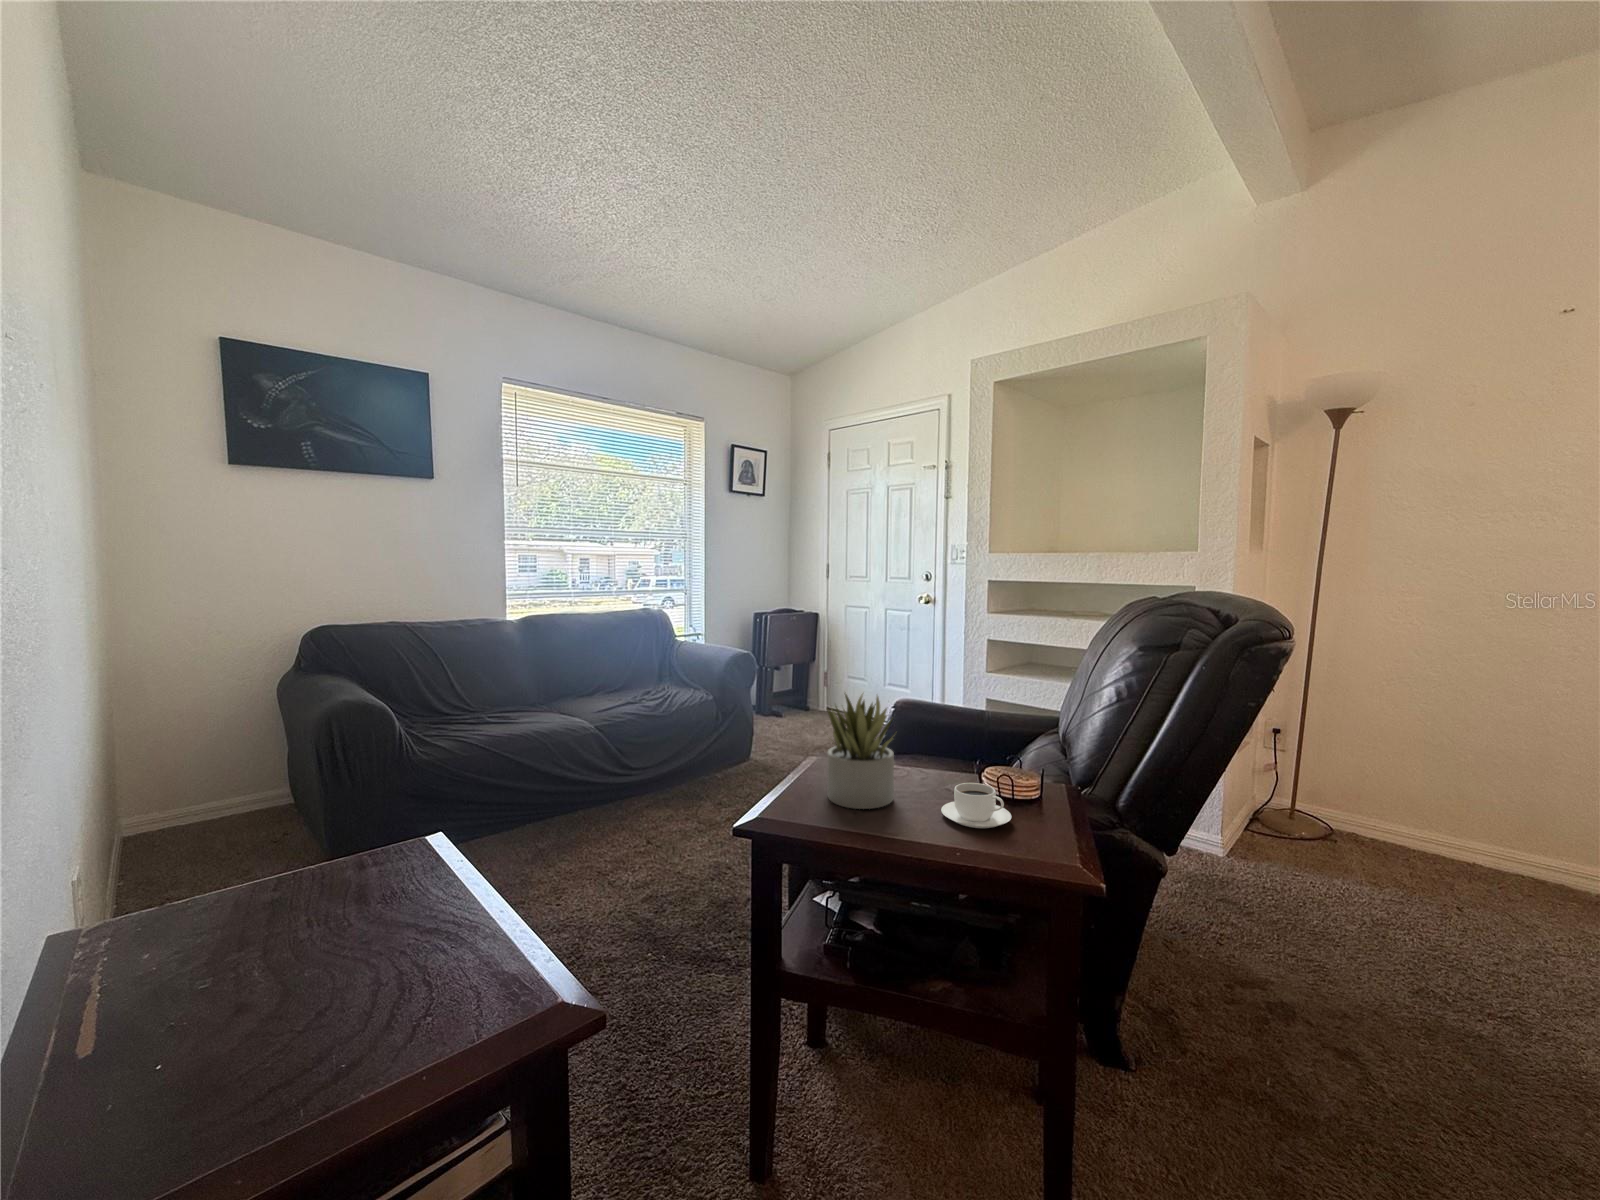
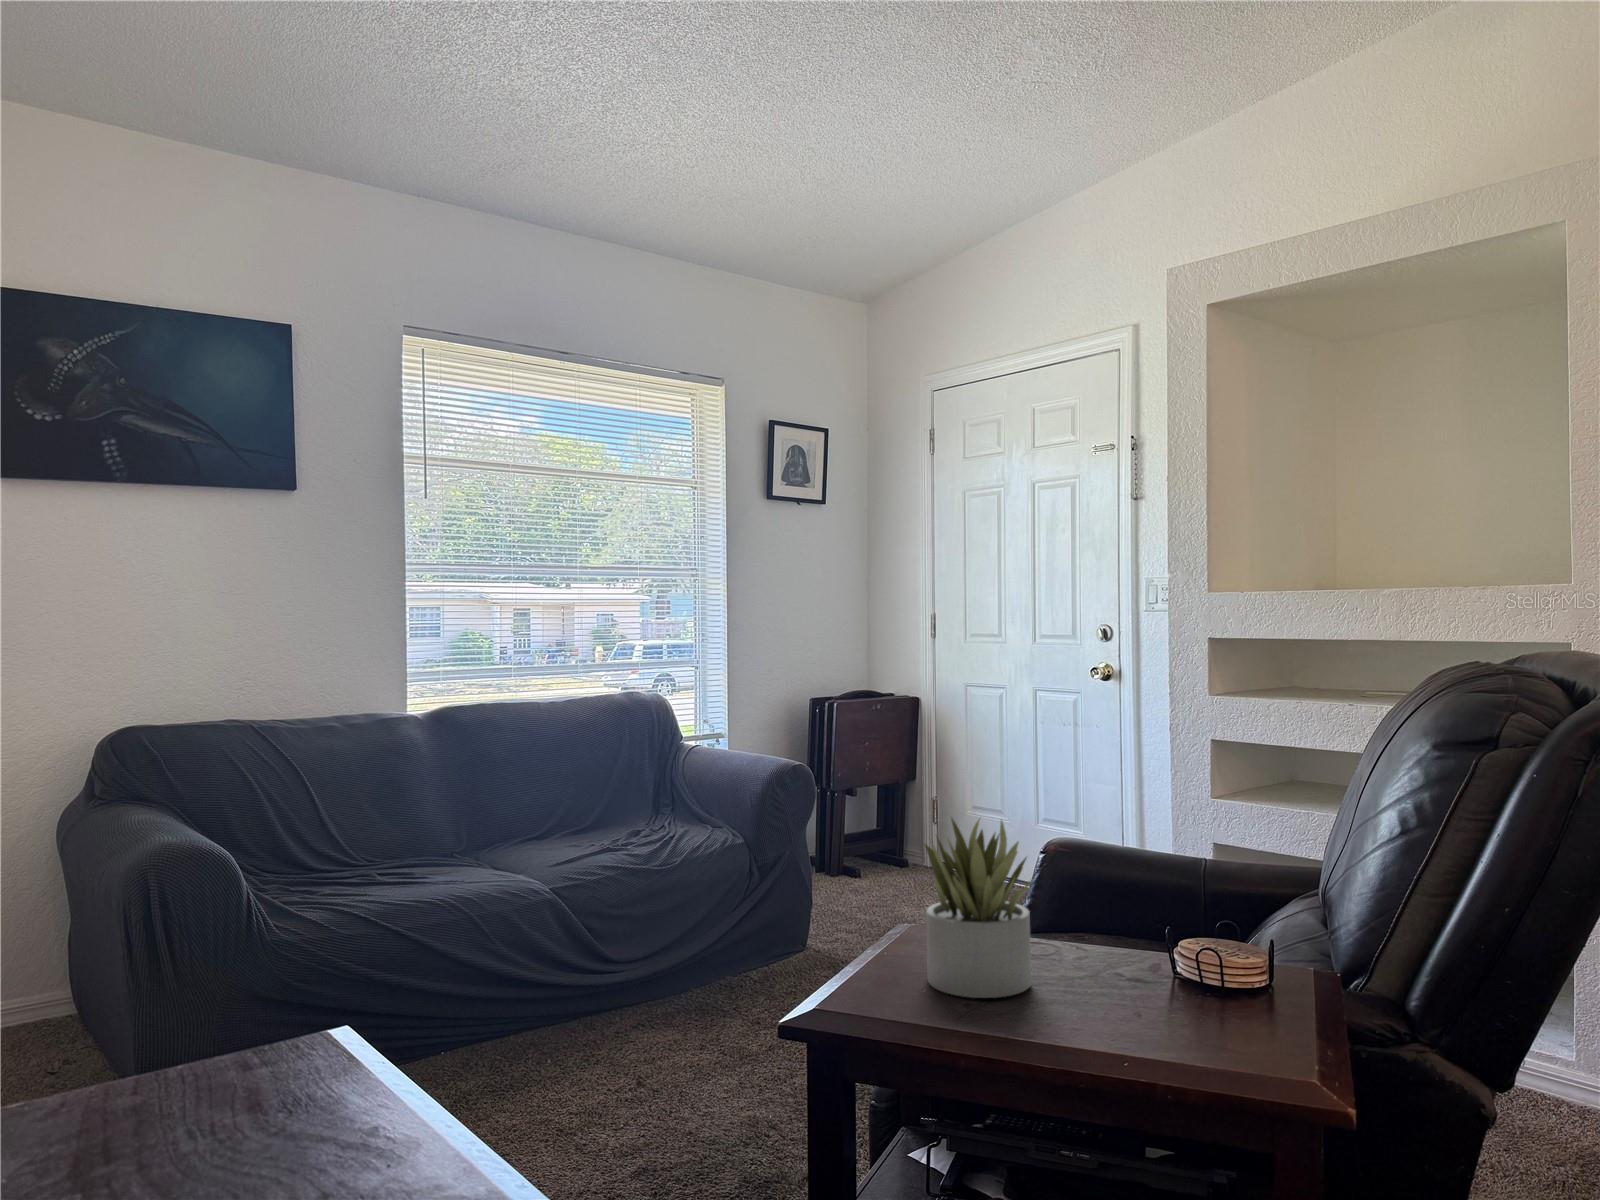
coffee cup: present [941,783,1011,828] -> none [1105,959,1216,1027]

